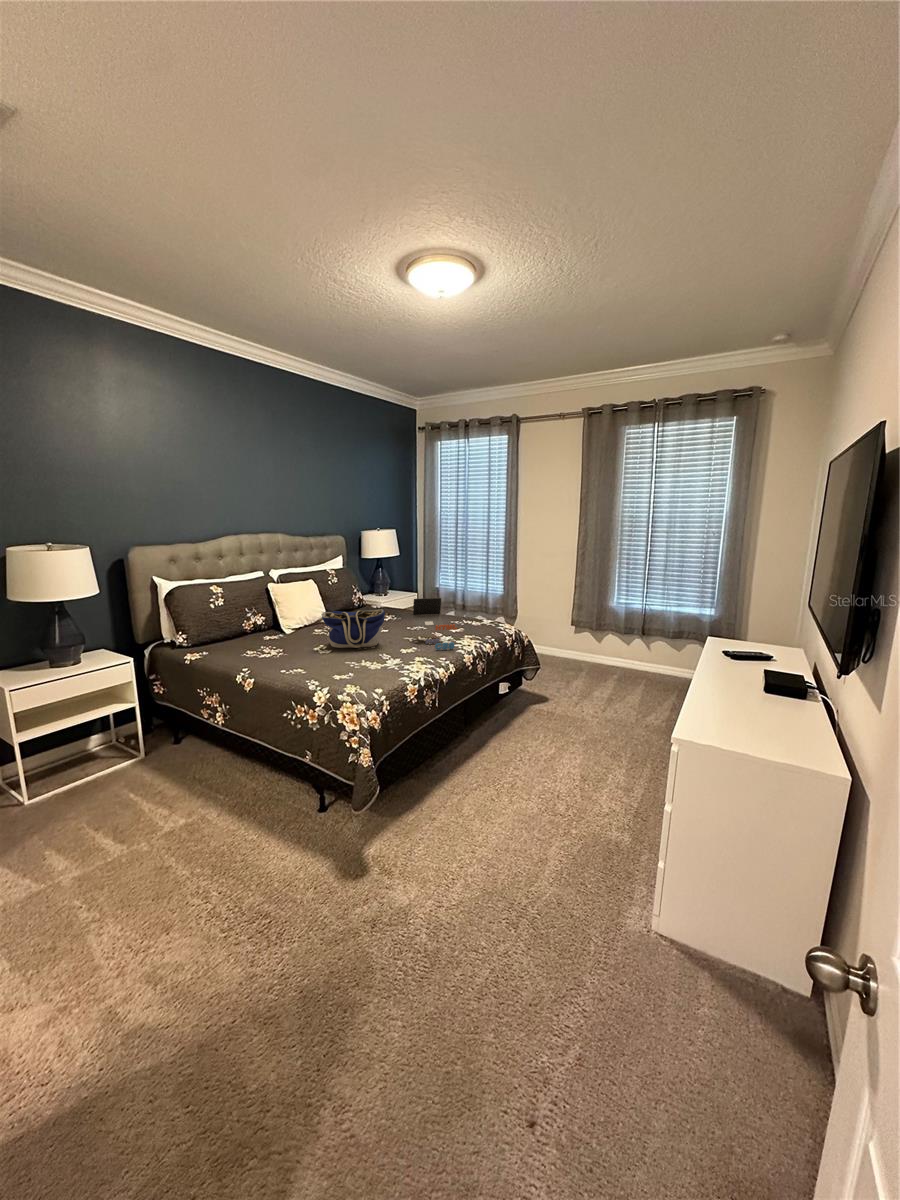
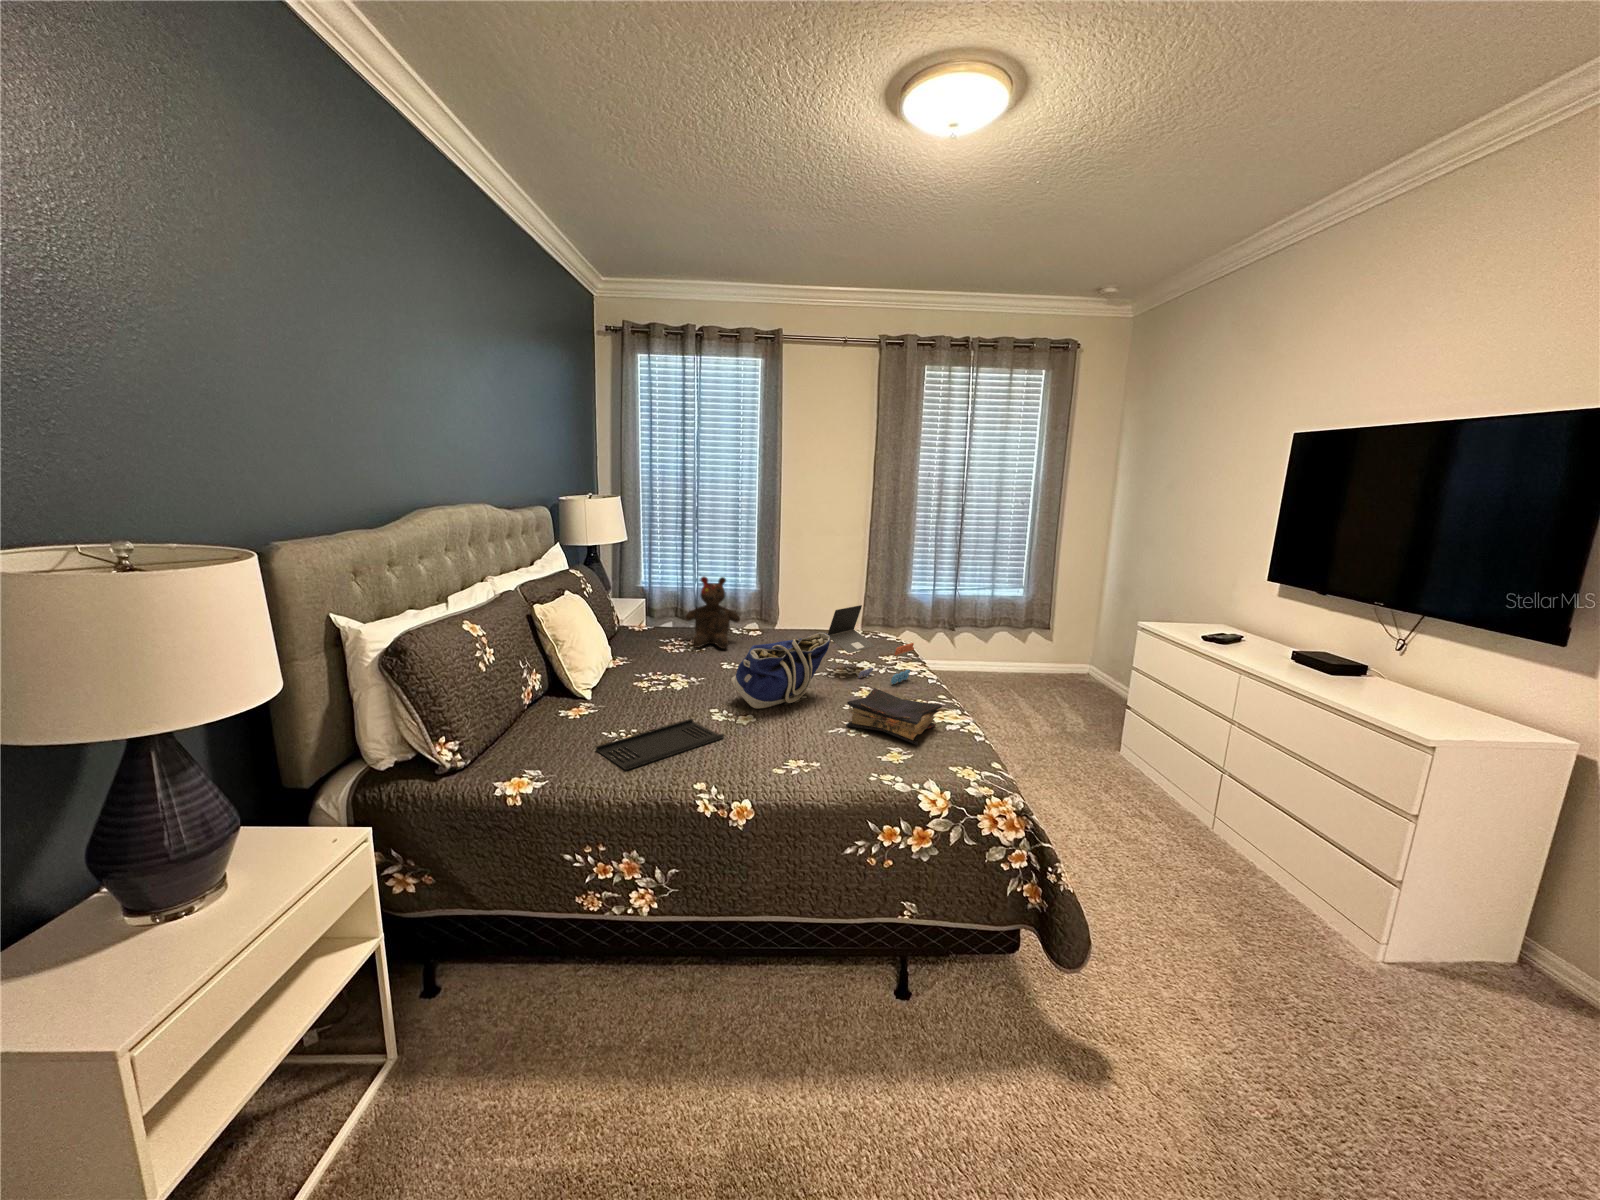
teddy bear: none [373,577,406,621] -> present [685,577,740,649]
tray: none [230,645,296,658] -> present [596,719,724,770]
book: none [358,645,405,676] -> present [846,688,942,745]

